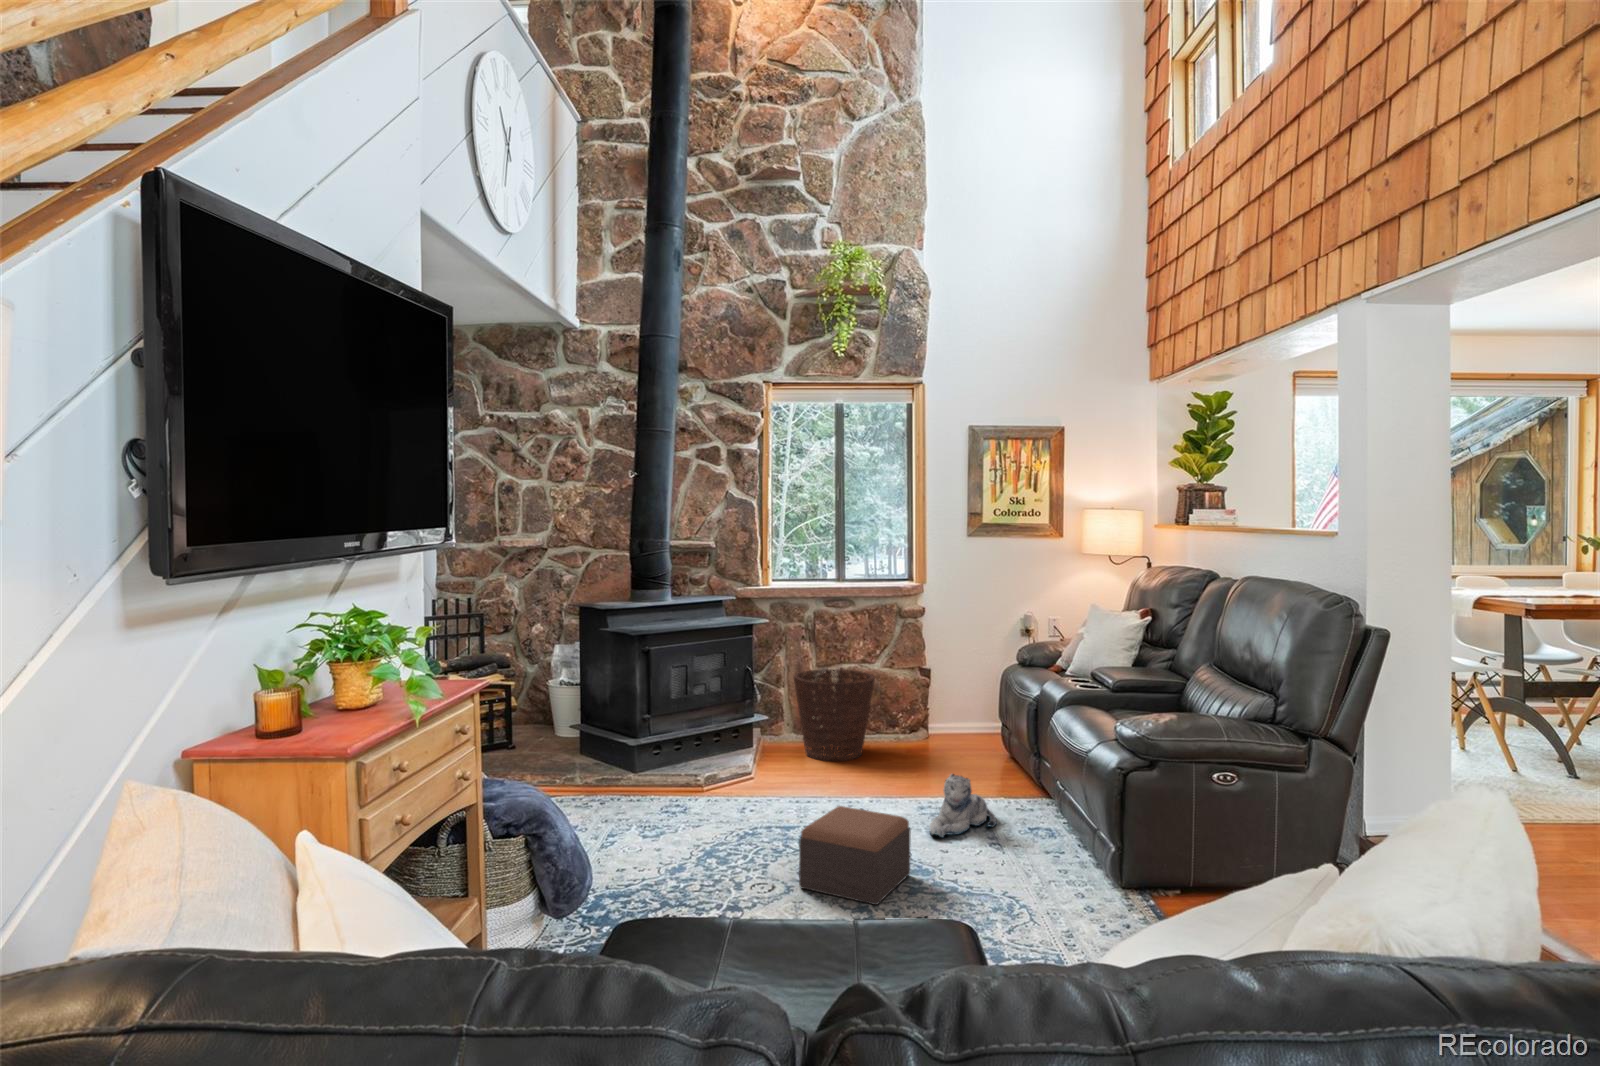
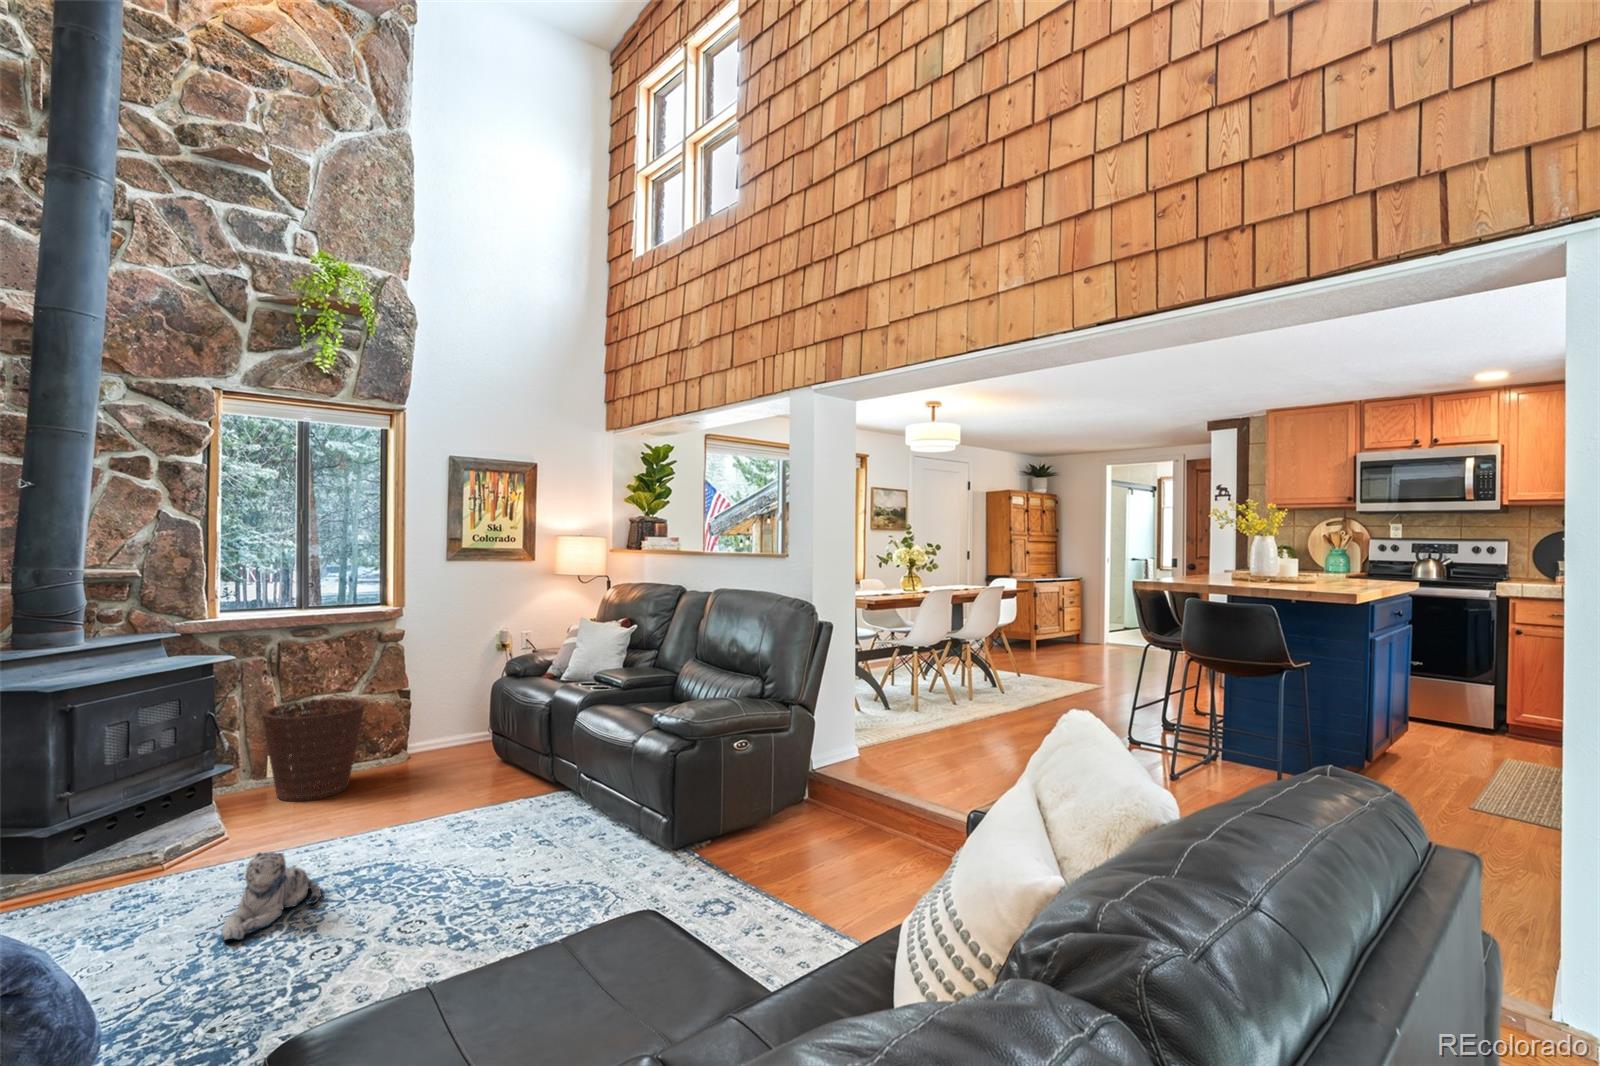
plush toy: present [930,774,997,837] -> present [222,852,321,940]
footstool: present [799,806,911,905] -> none [372,835,485,941]

